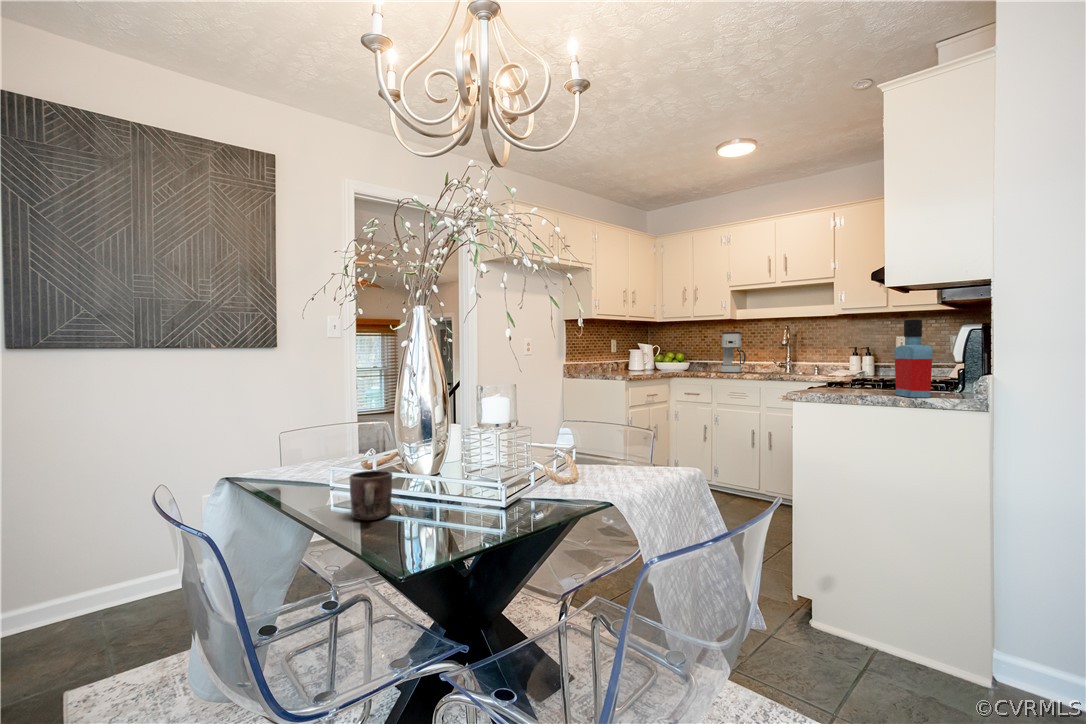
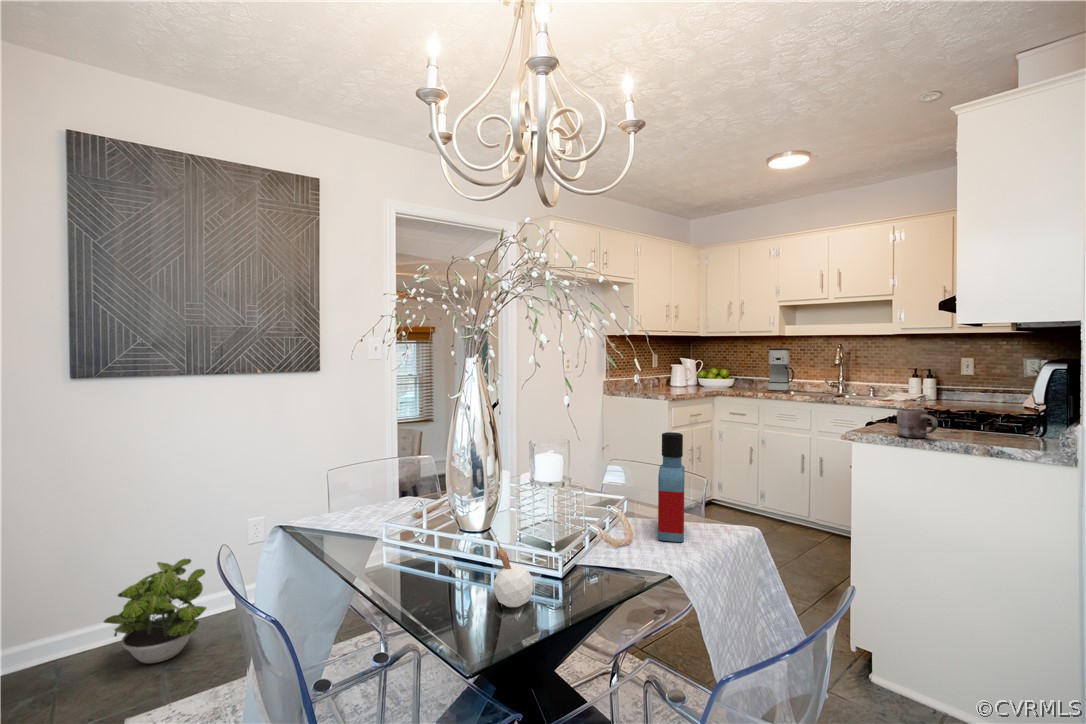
bottle: present [894,319,933,398] -> present [658,432,685,542]
candle: none [439,463,477,530] -> present [494,535,533,607]
mug: present [349,470,392,520] -> present [897,409,938,438]
potted plant: none [46,535,156,639] -> present [104,559,206,663]

